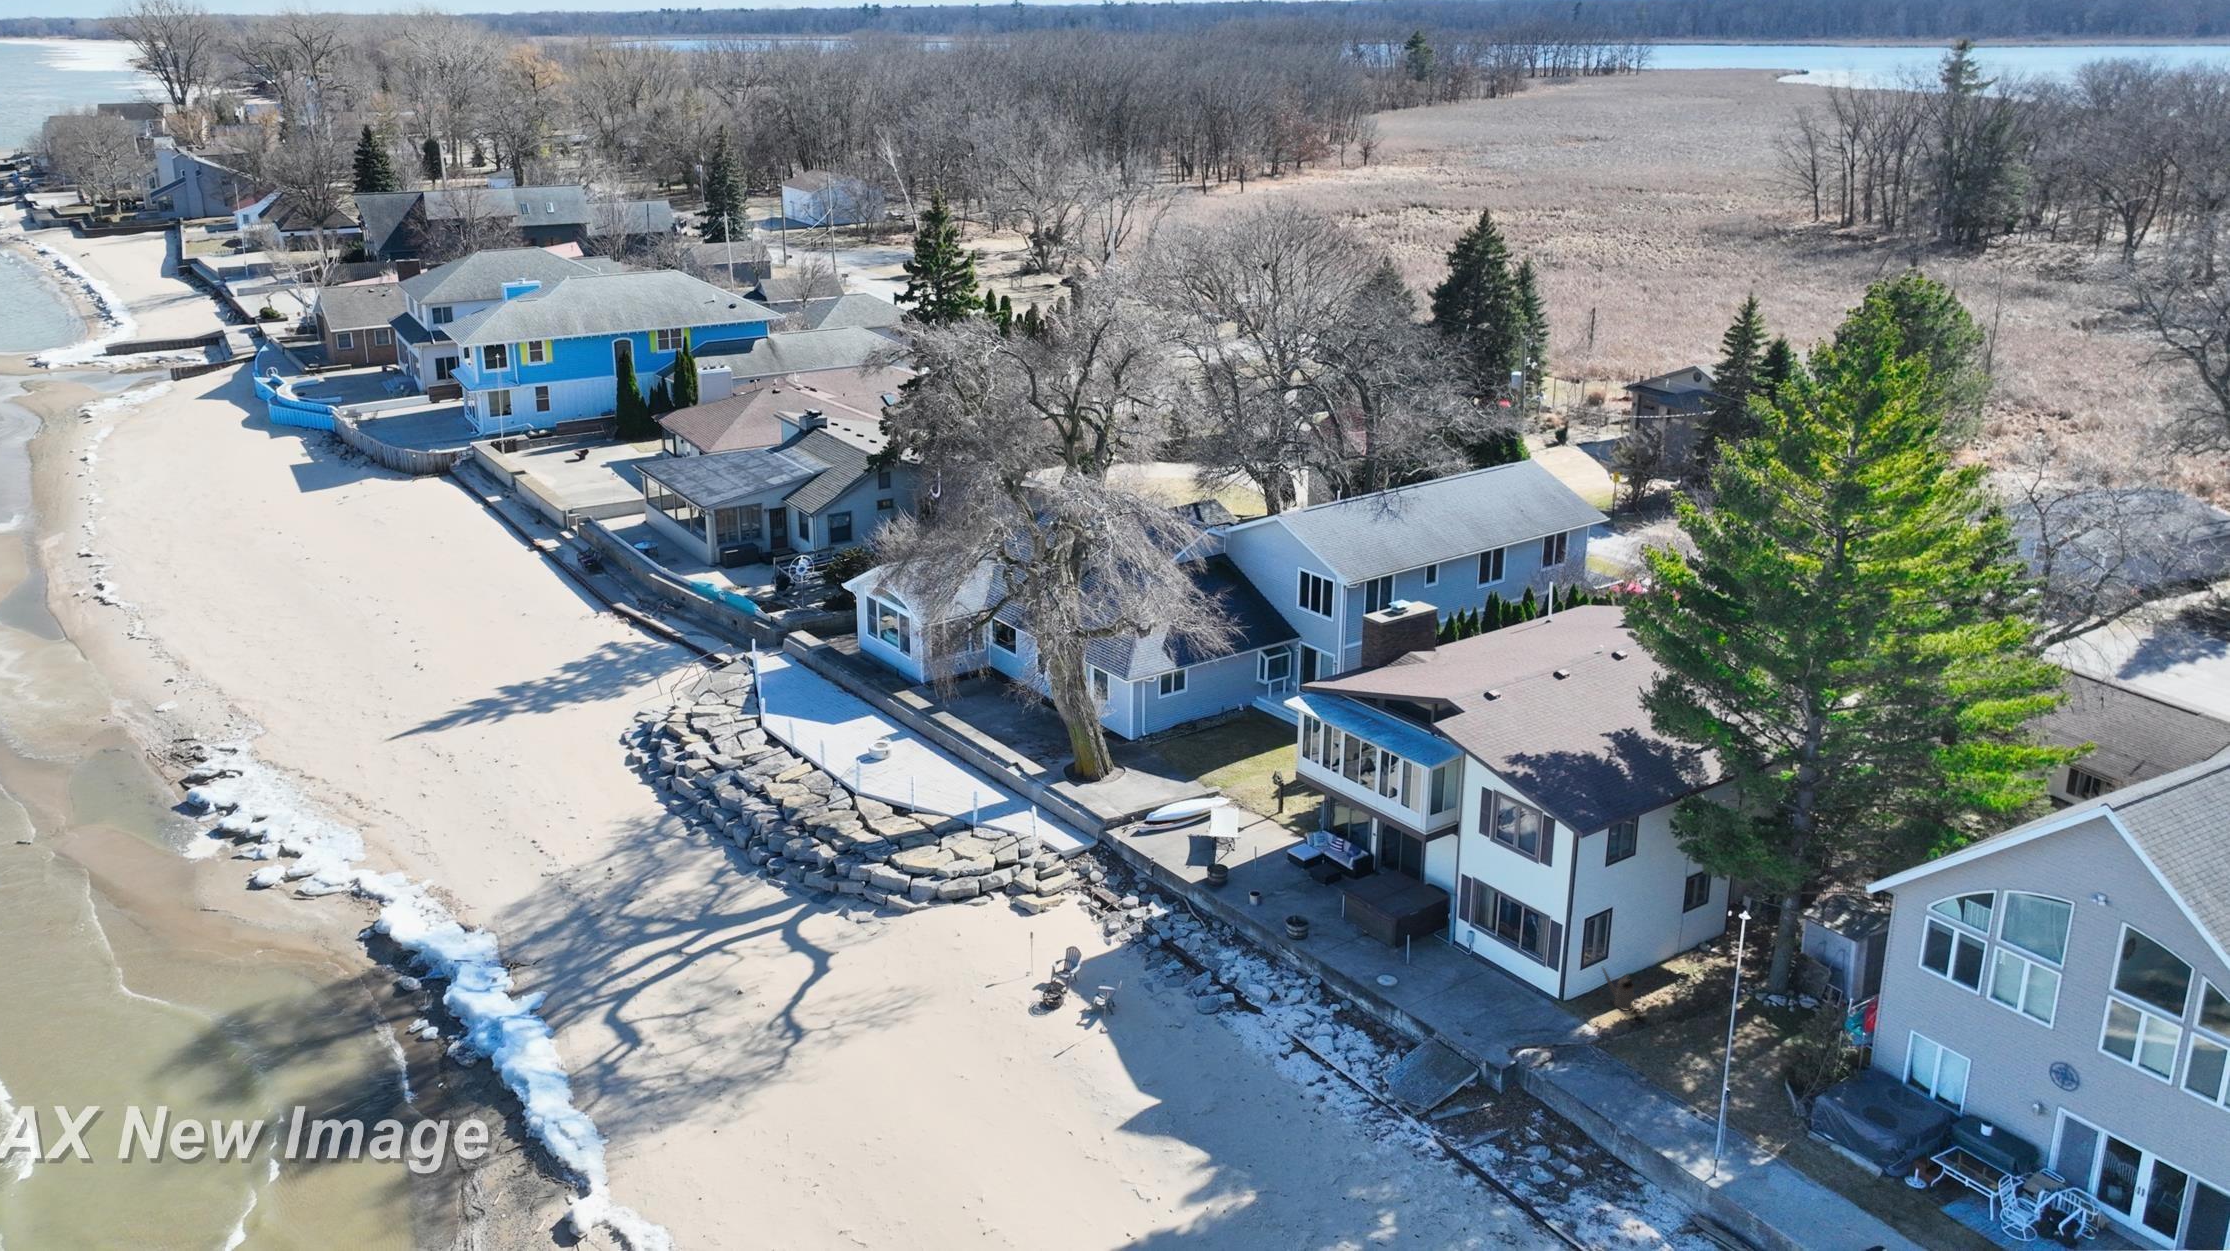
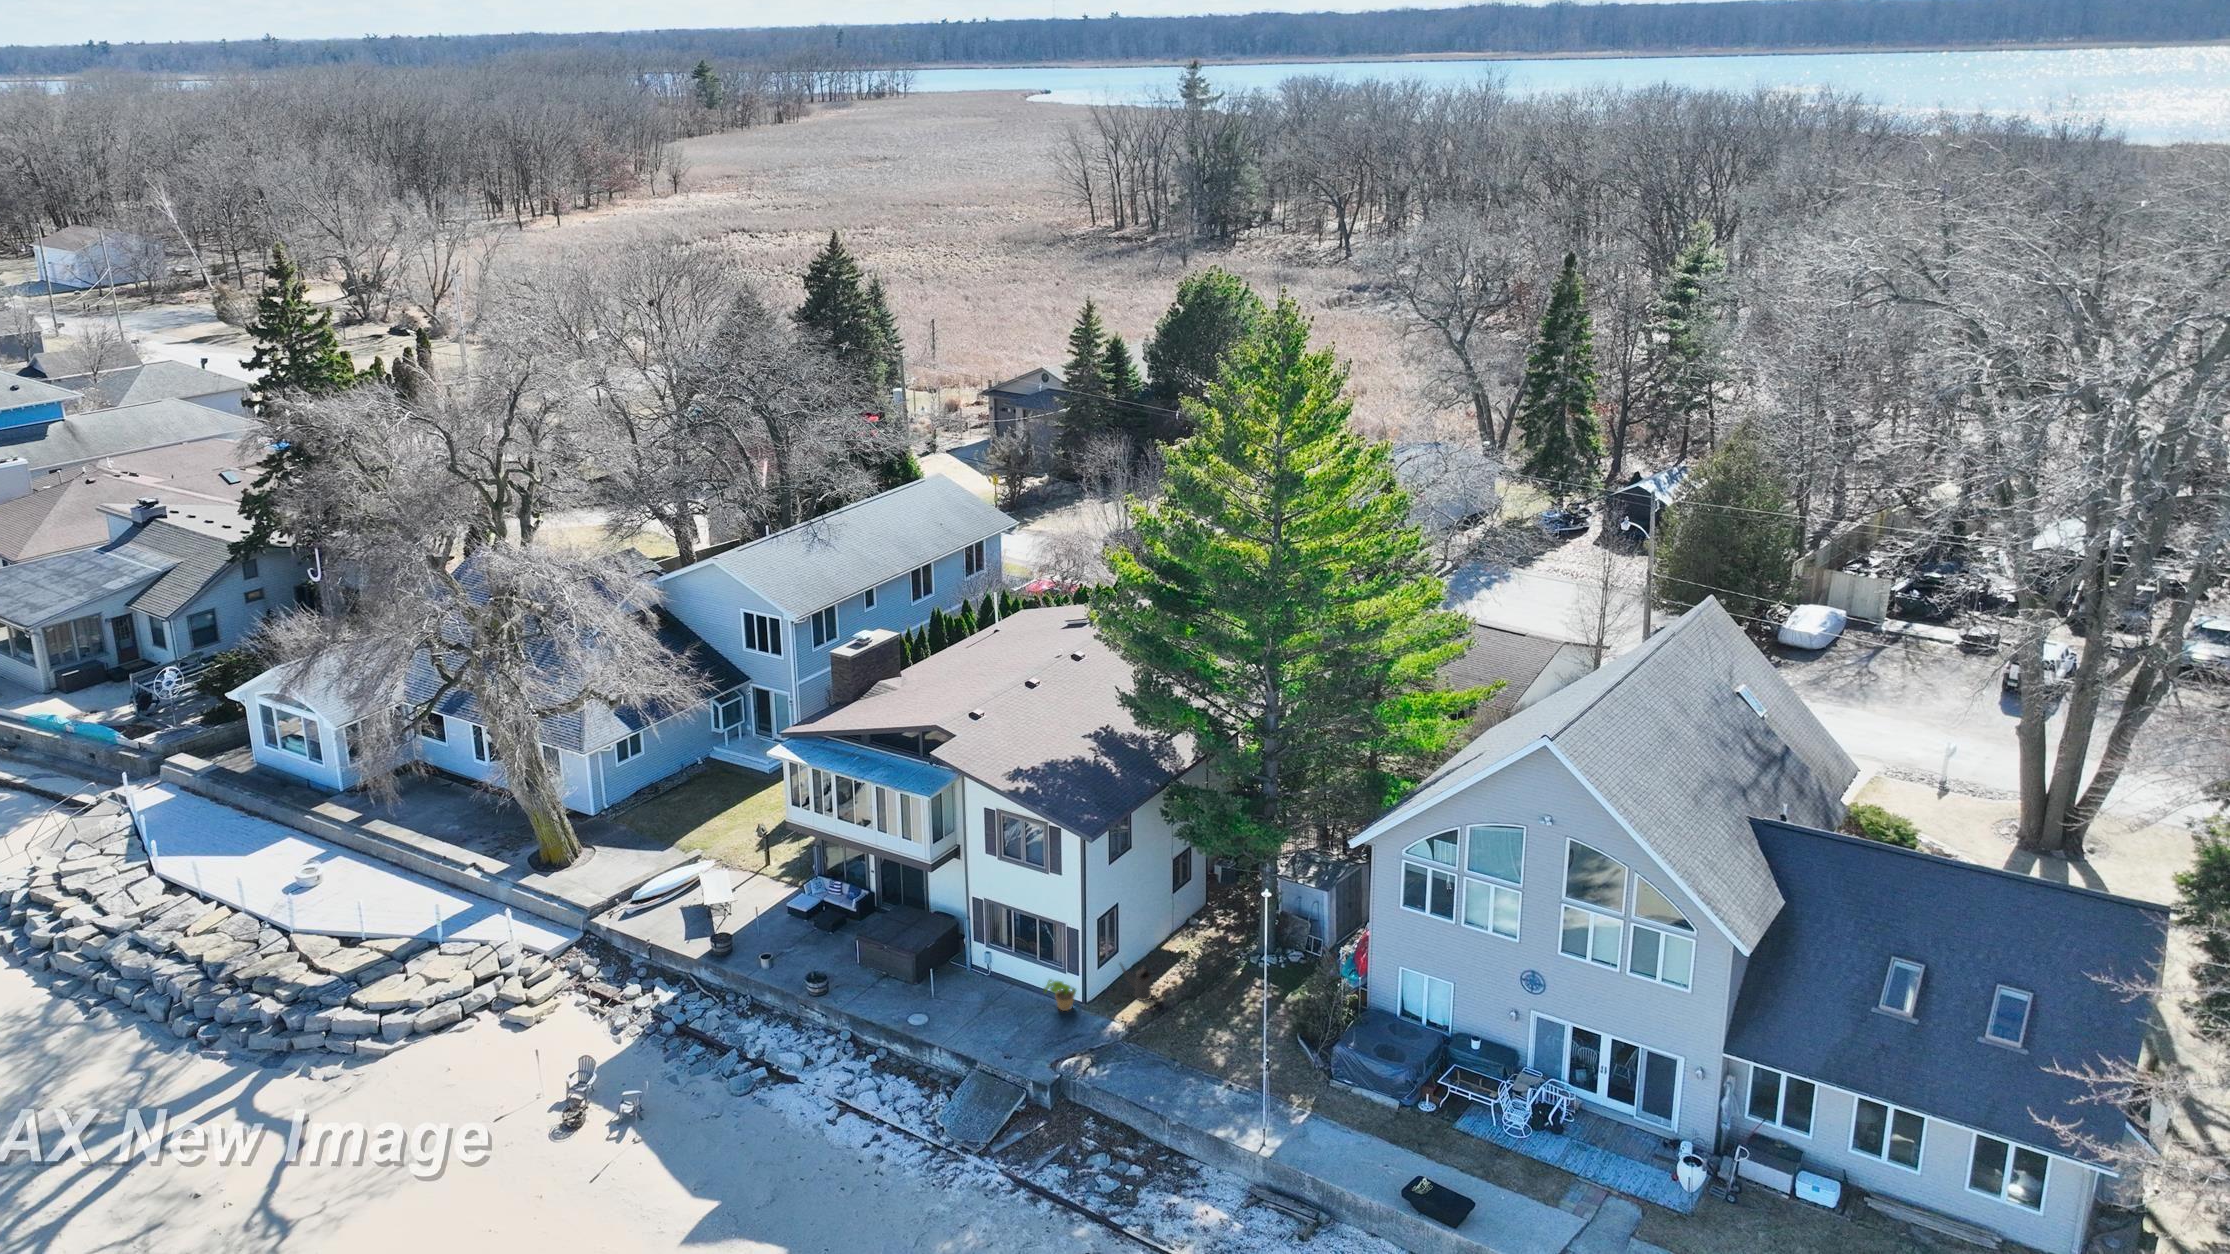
potted plant: none [1514,968,1551,1003] -> present [1044,980,1076,1011]

